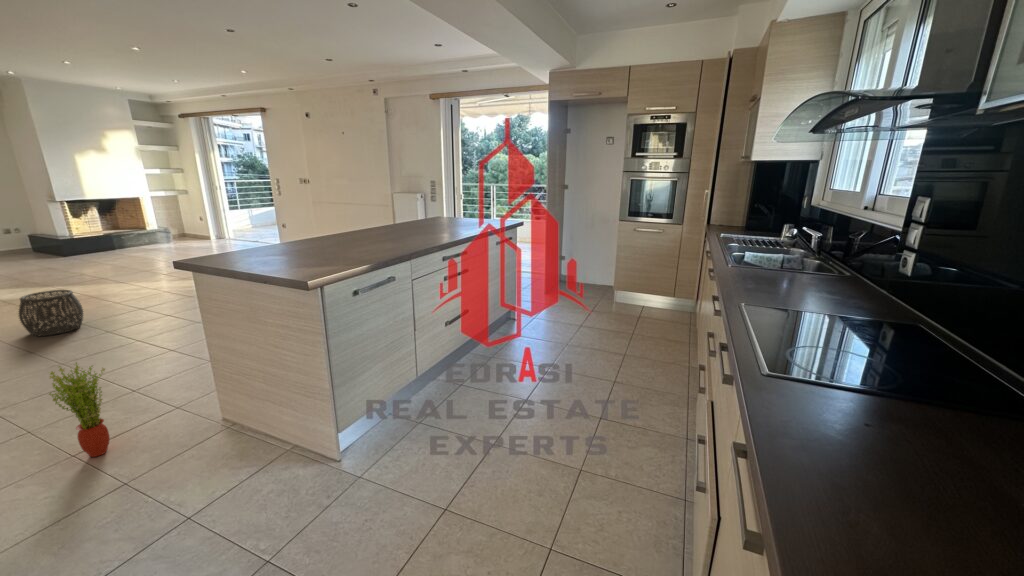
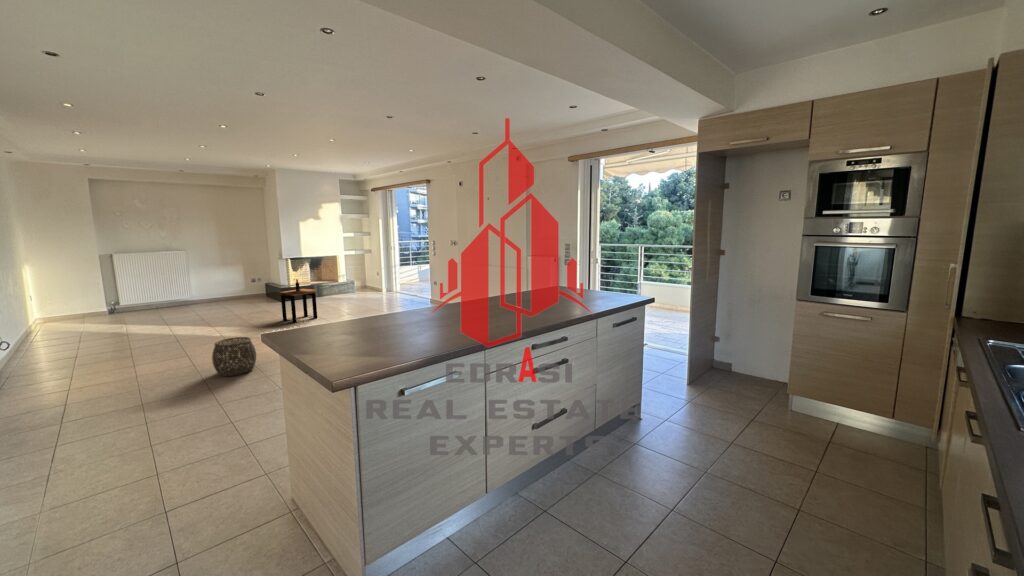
side table: none [73,224,135,277] -> present [279,279,317,323]
potted plant: present [49,363,110,457] -> none [137,430,194,528]

